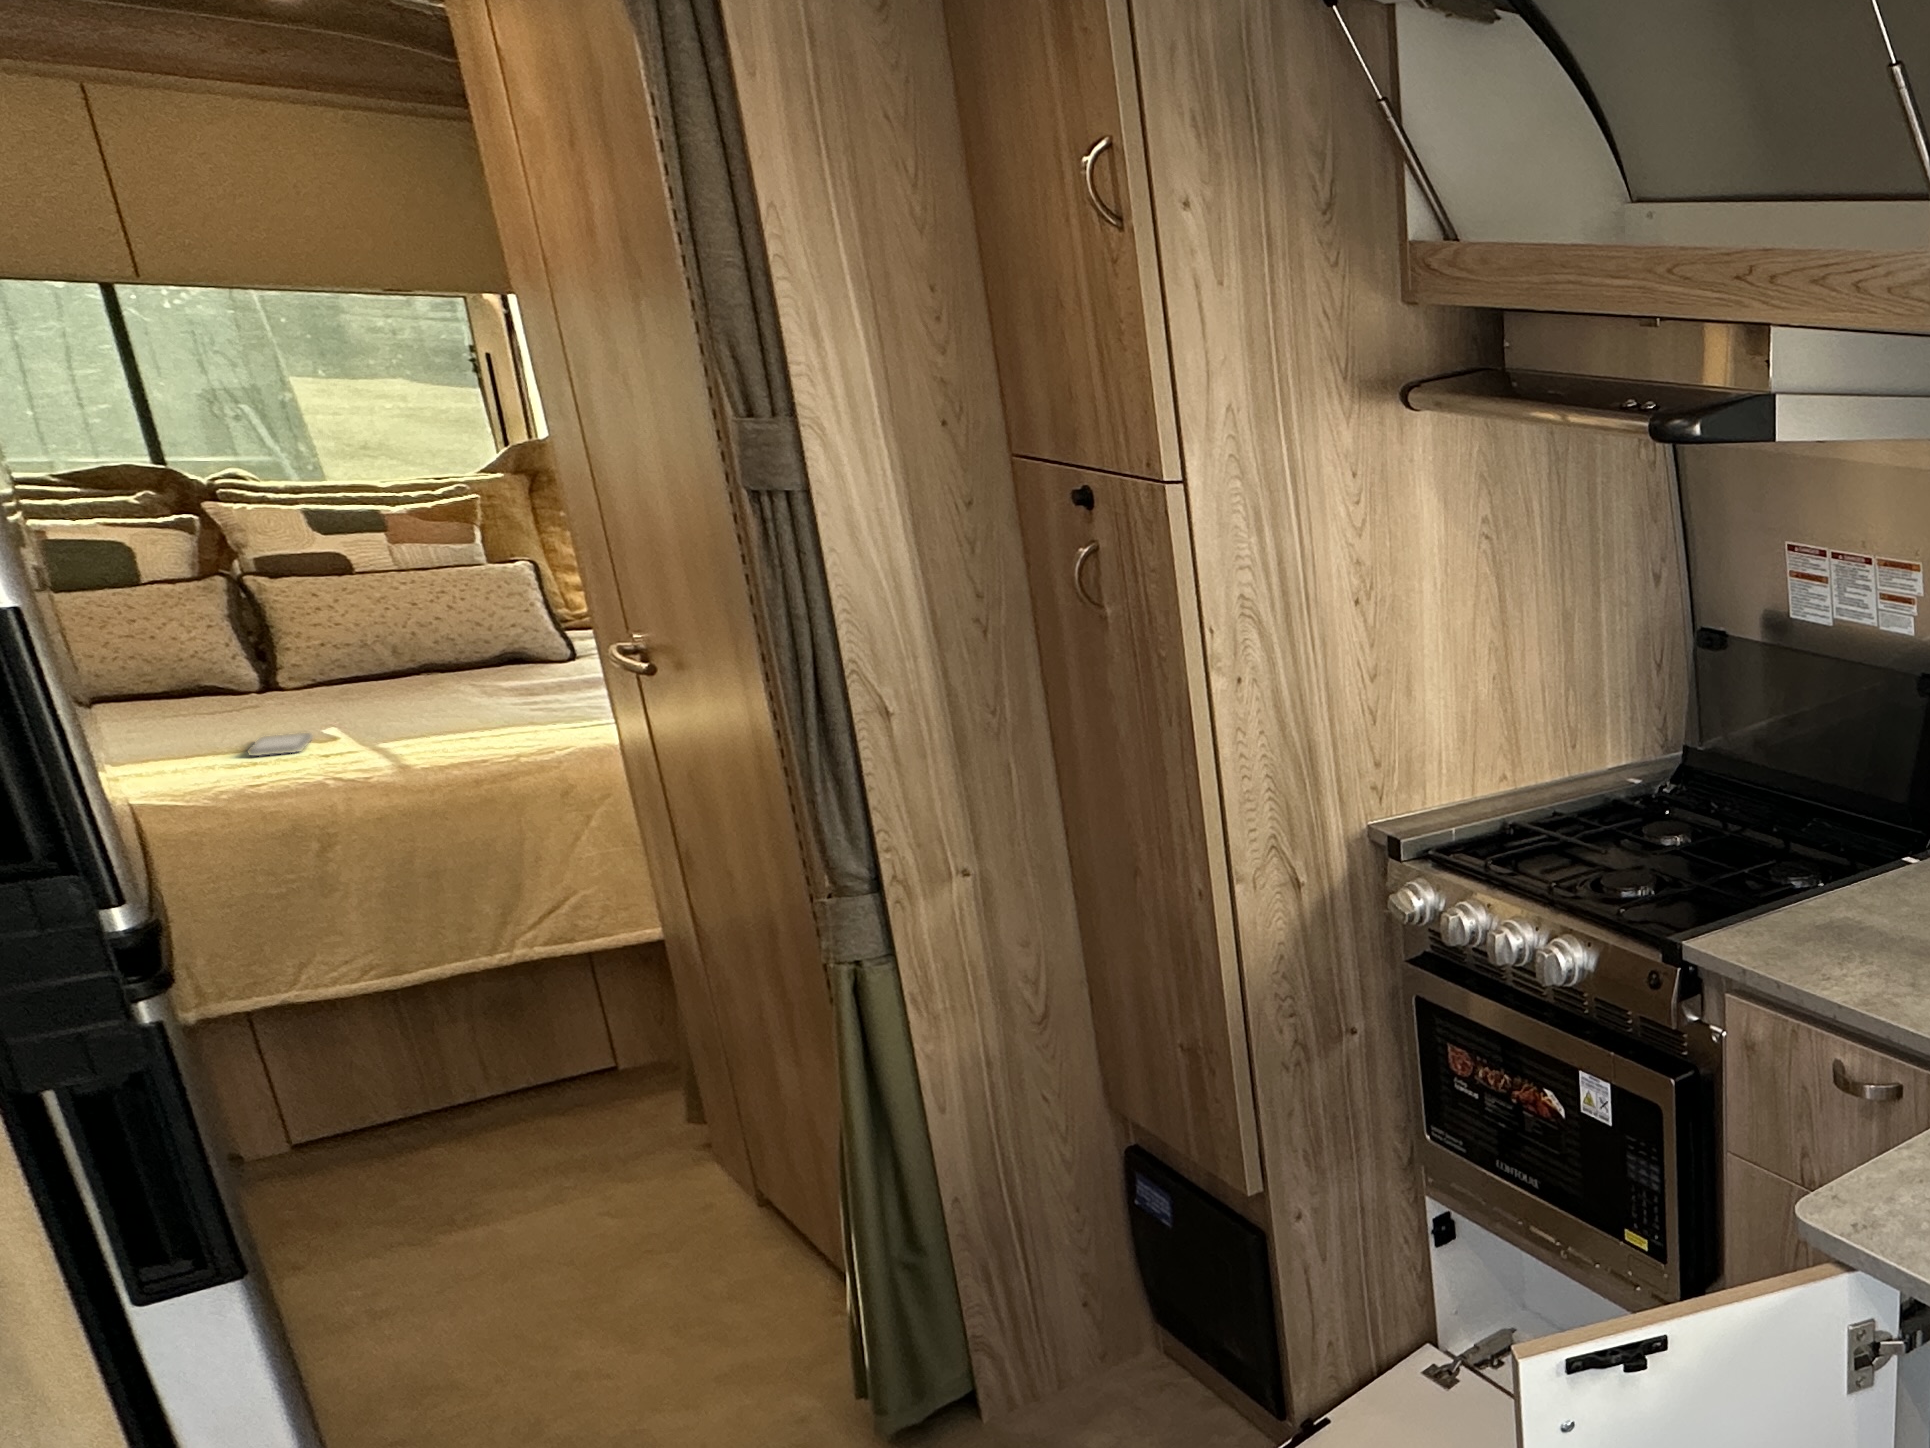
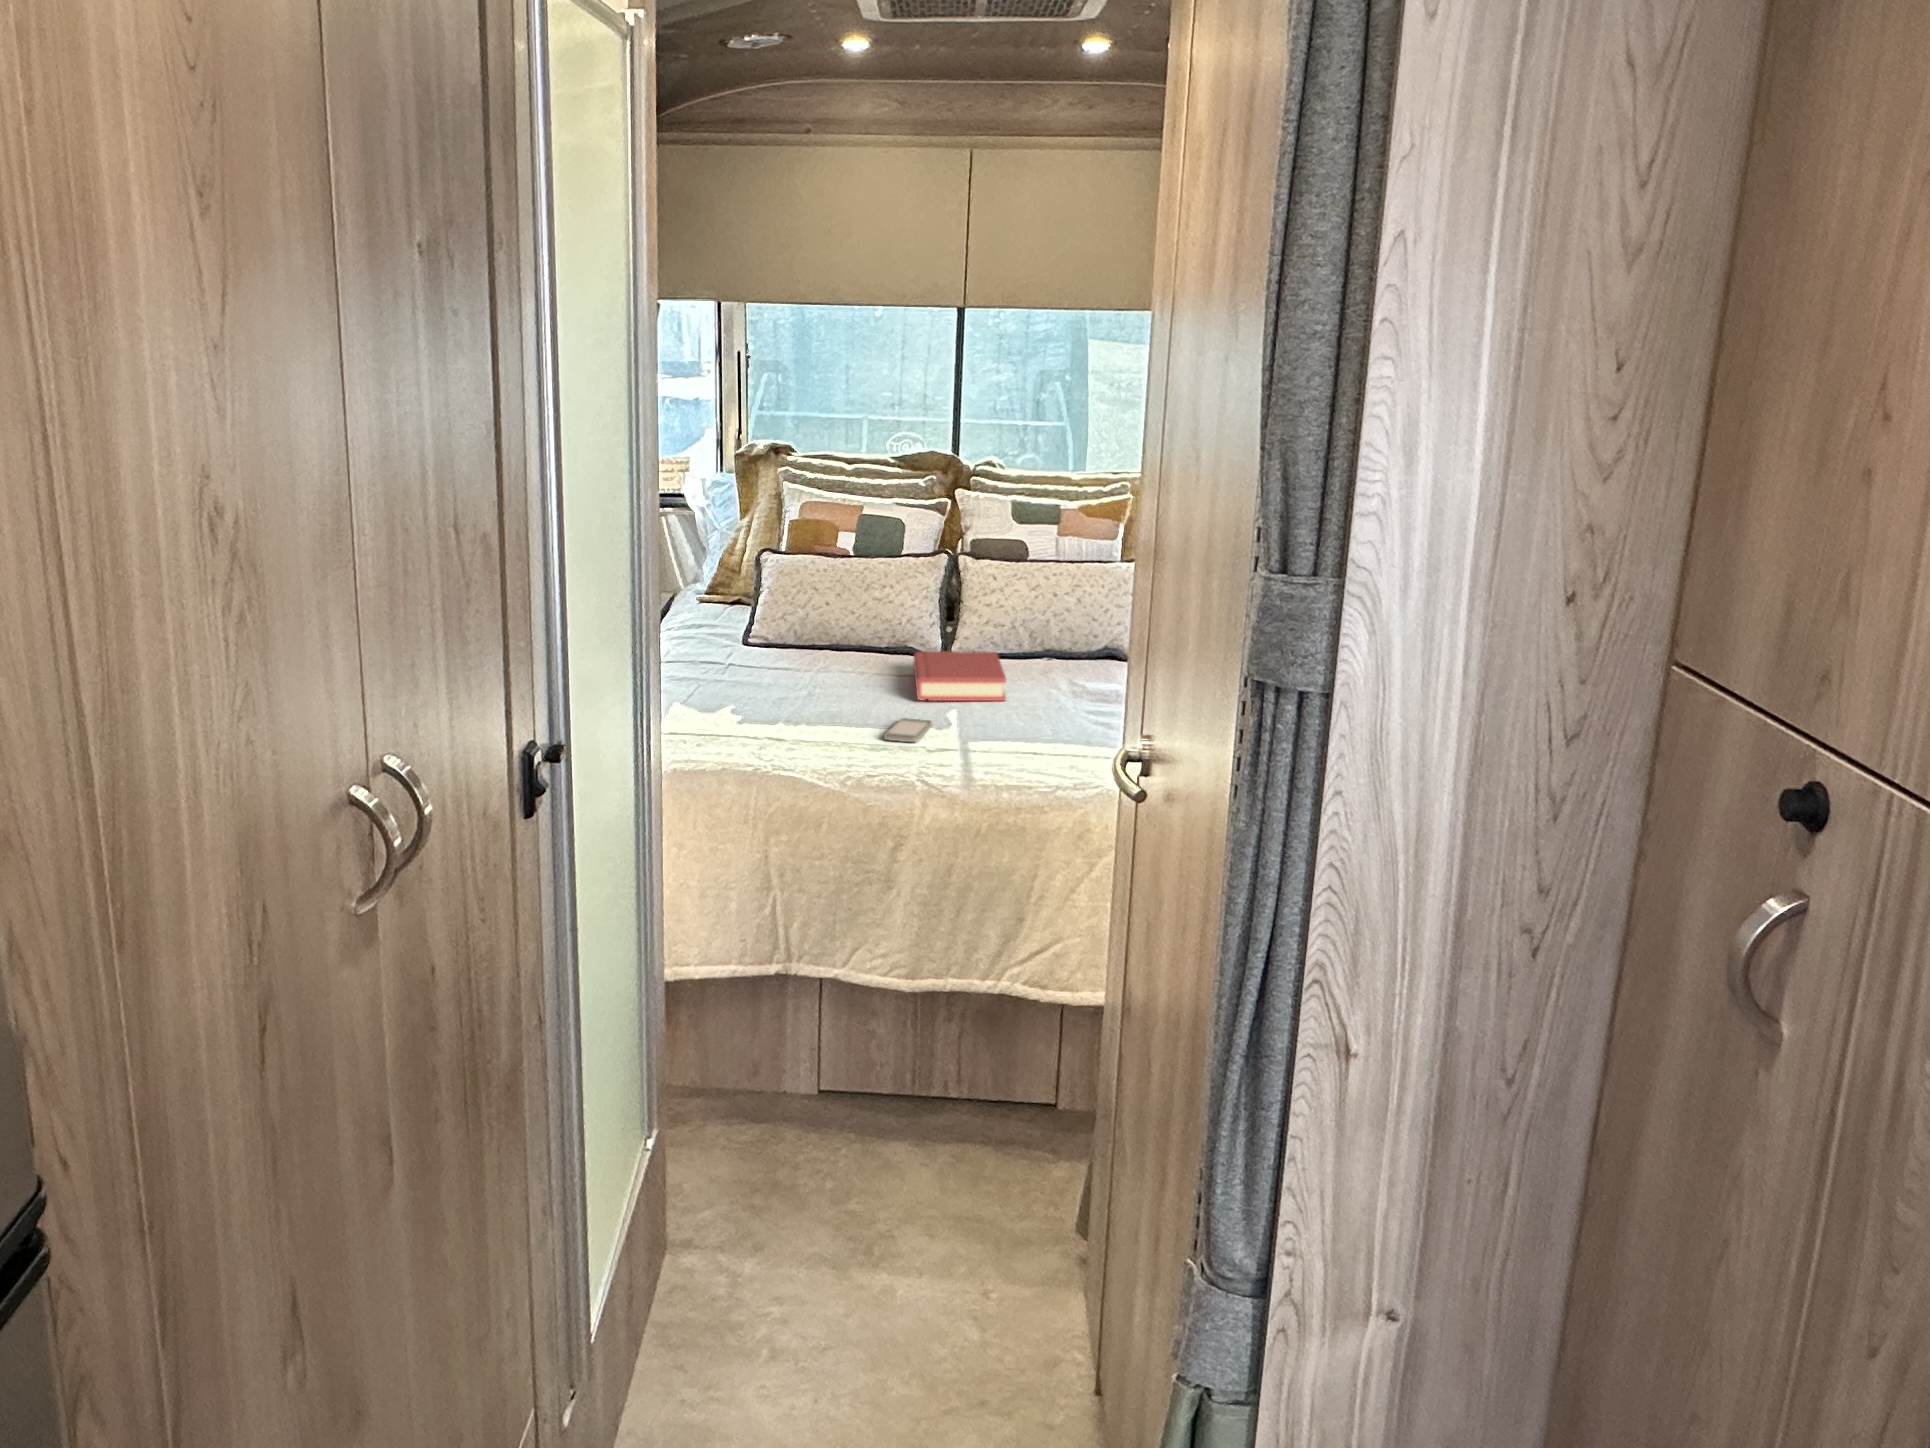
hardback book: none [235,667,406,722] -> present [914,651,1006,701]

